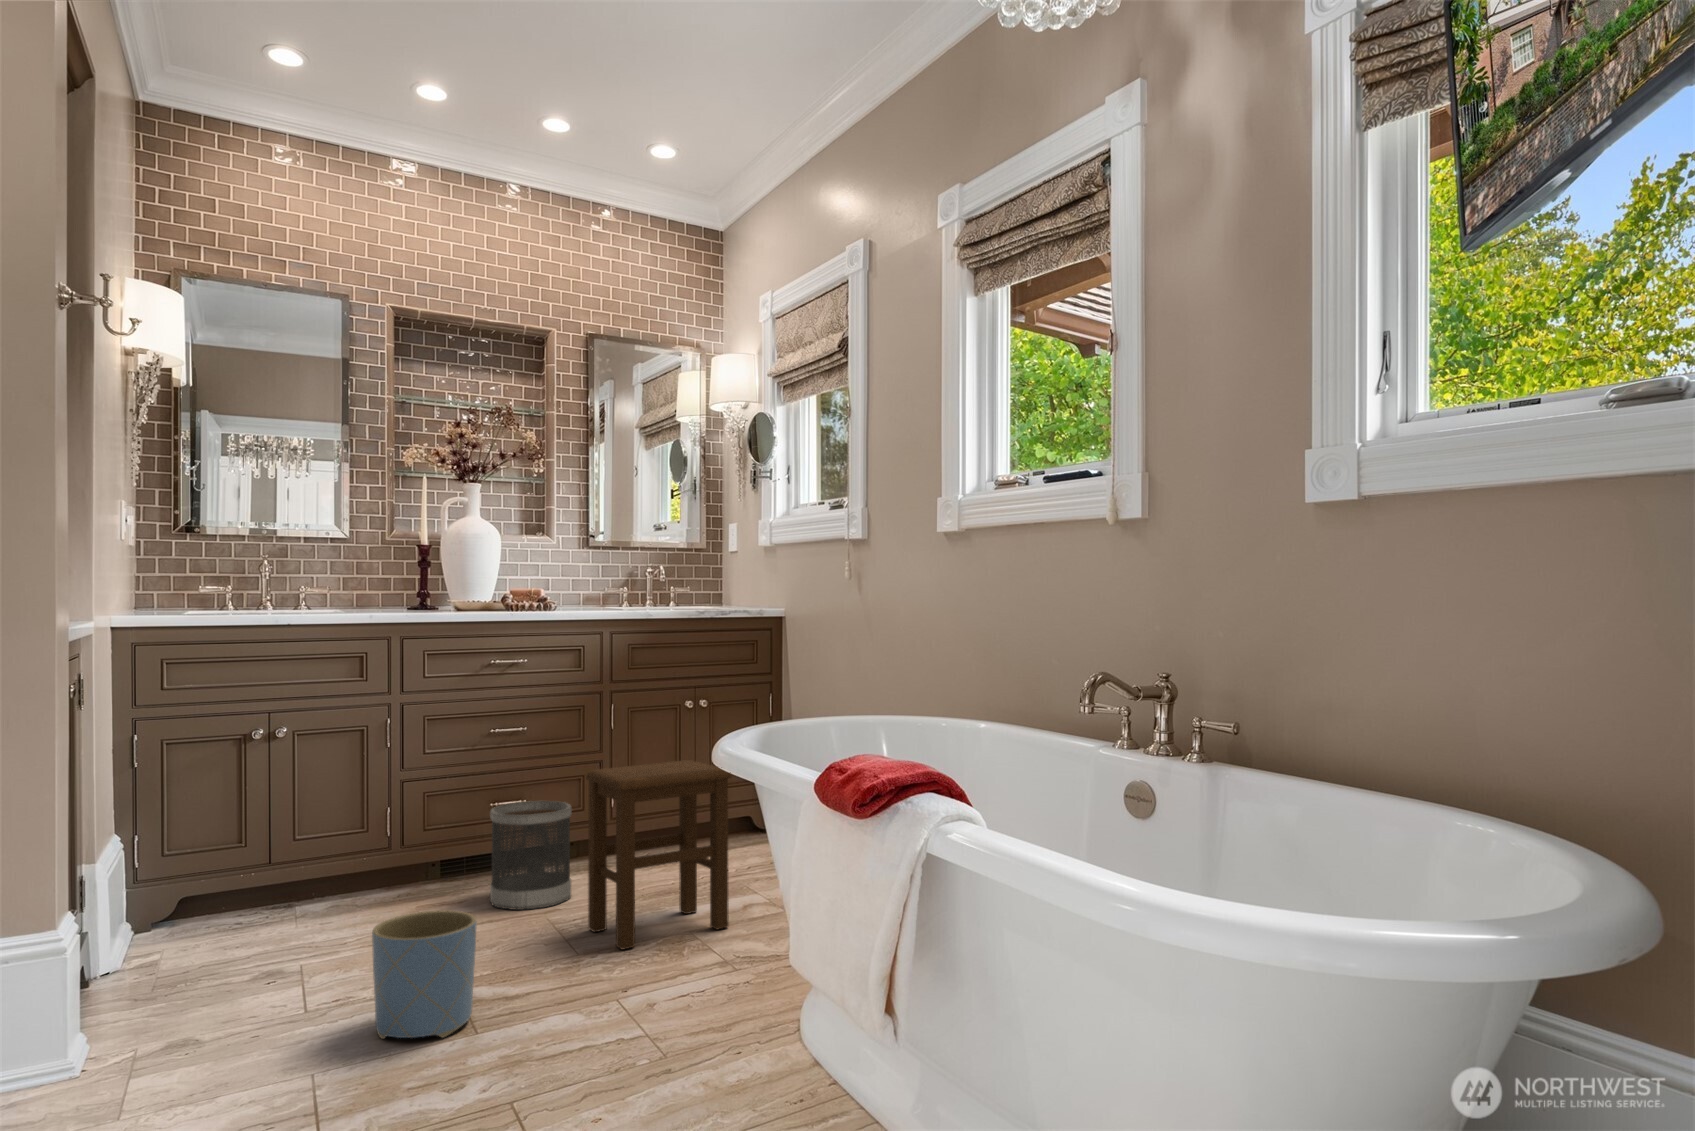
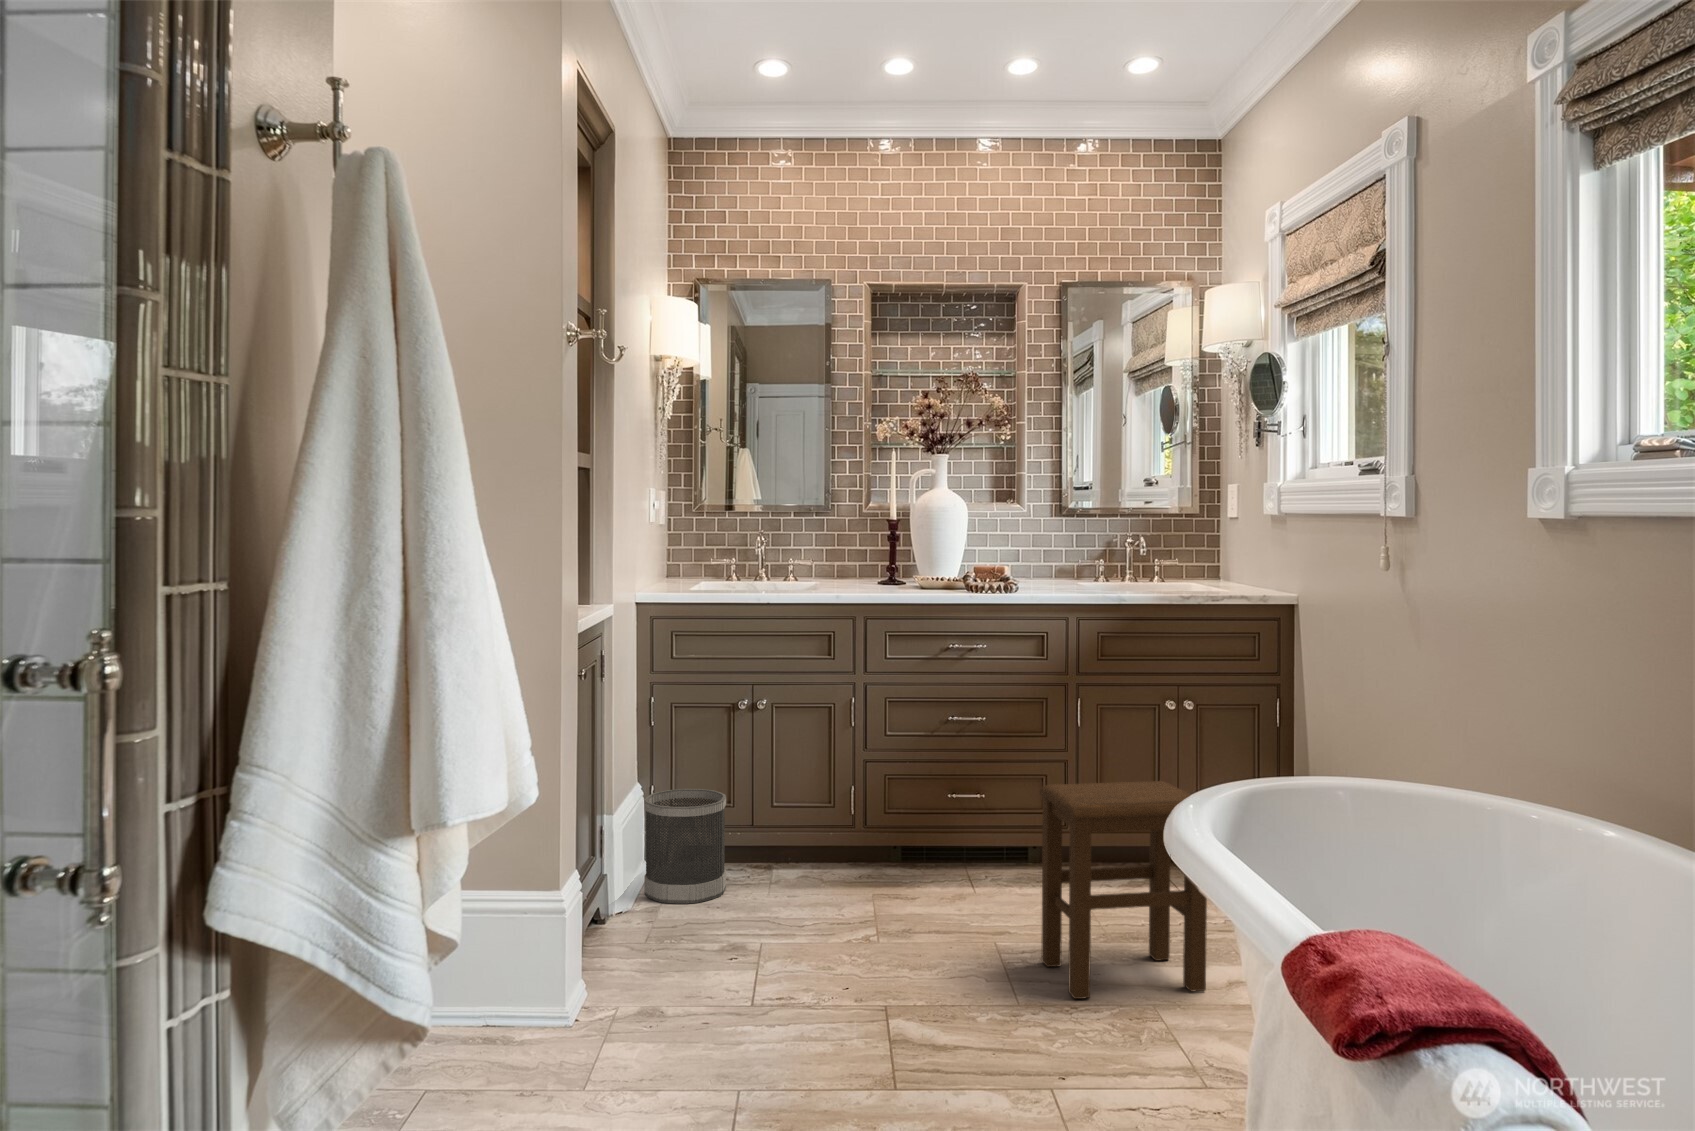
wastebasket: present [490,801,572,910] -> present [644,789,726,904]
planter: present [372,910,477,1039] -> none [800,934,904,1082]

